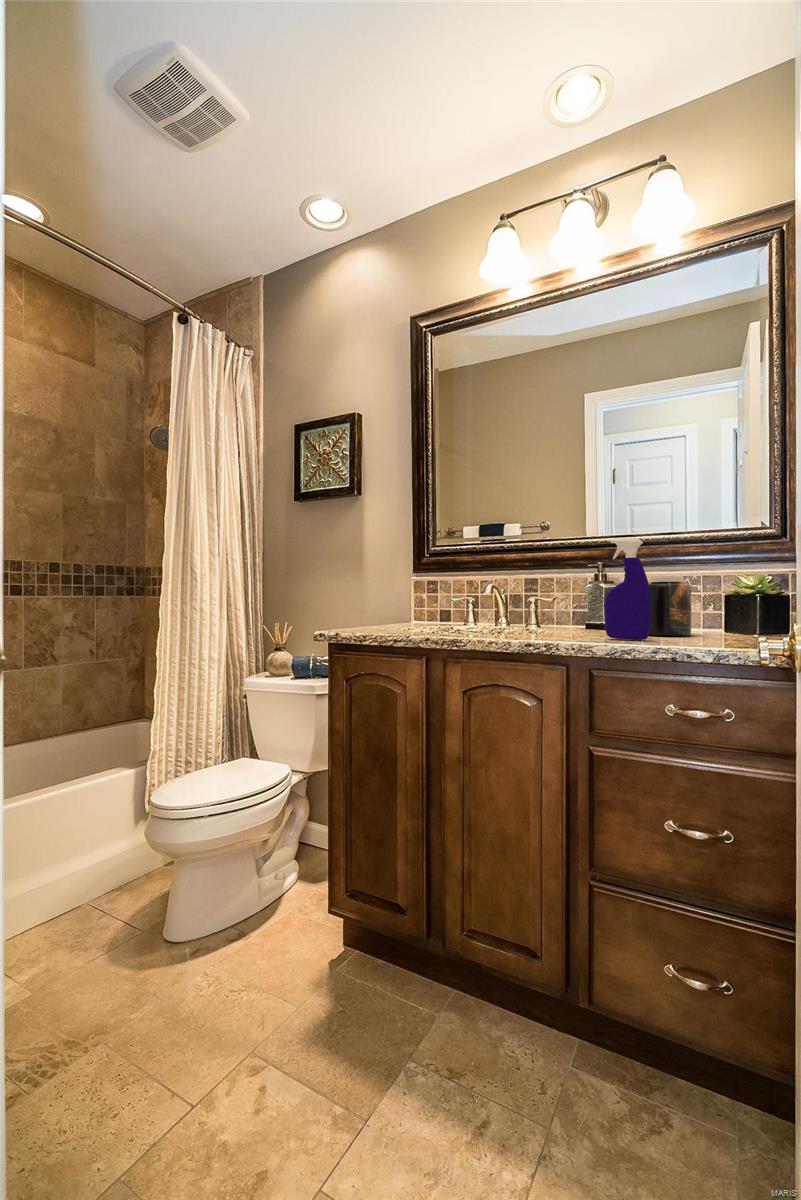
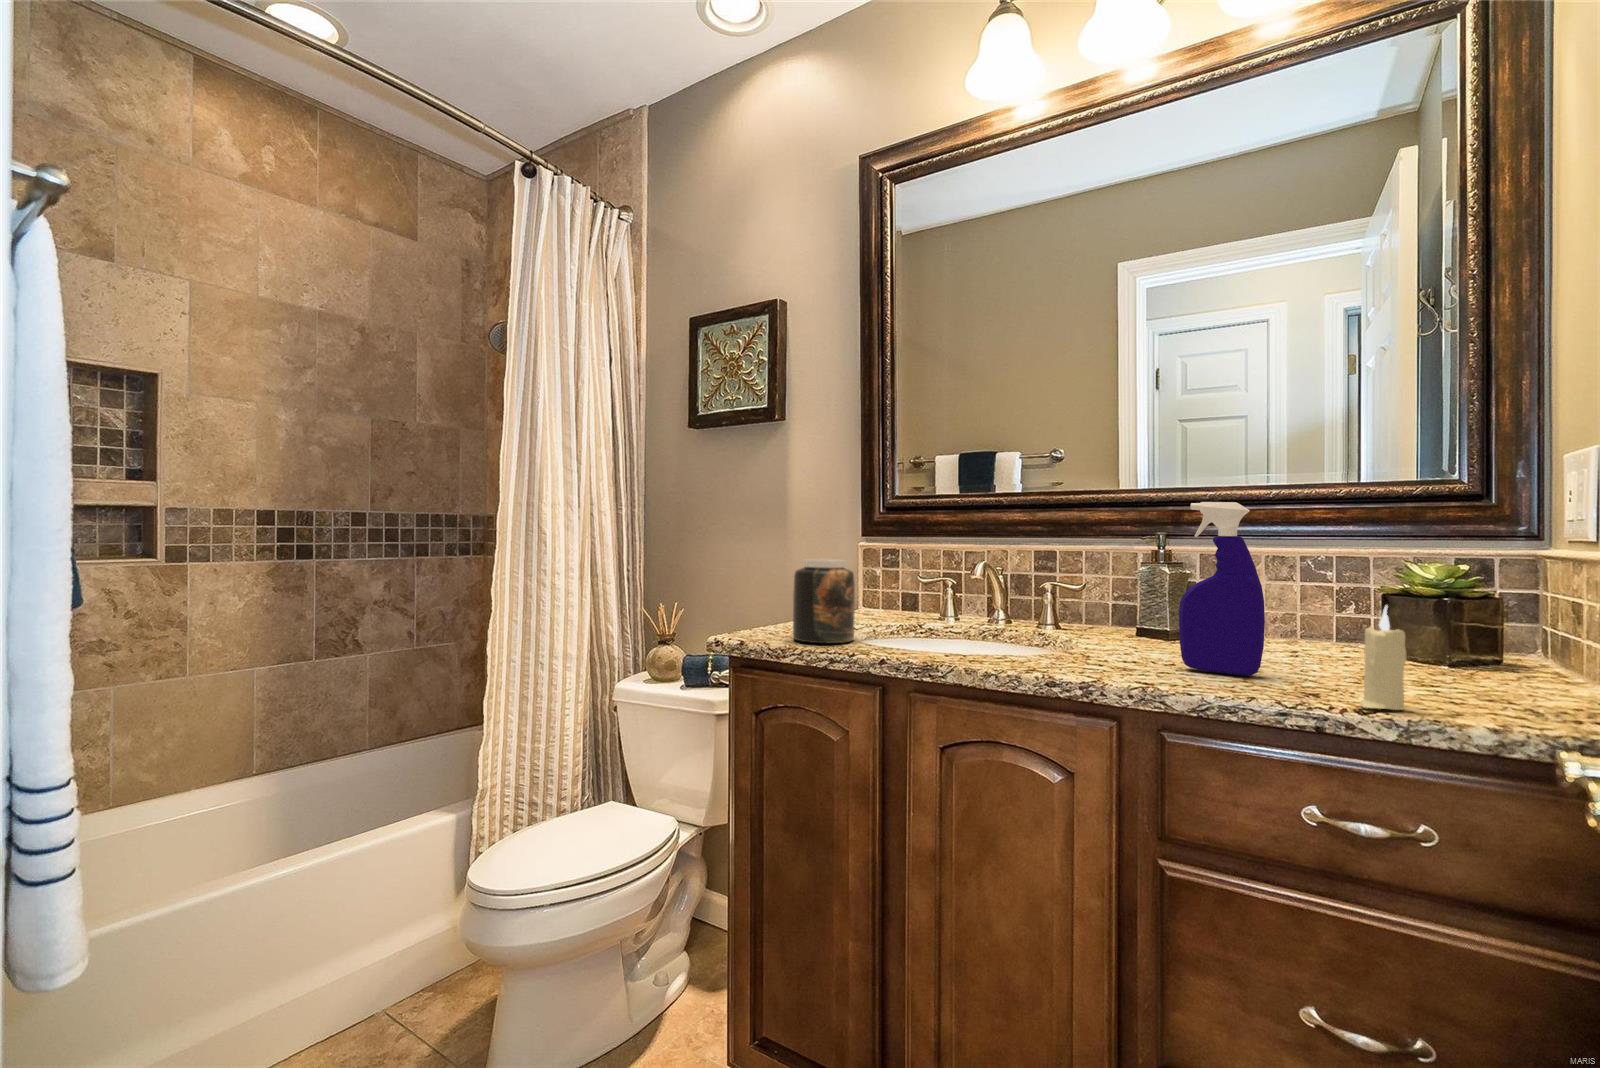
jar: present [649,576,691,636] -> present [793,559,855,643]
candle: none [695,589,719,647] -> present [1360,606,1406,710]

